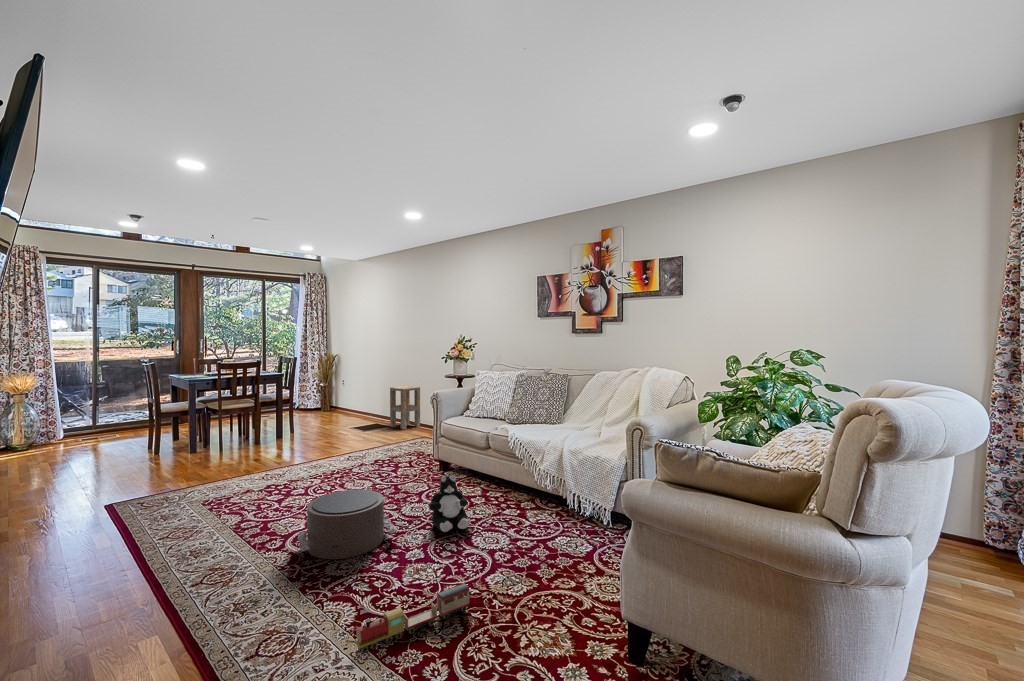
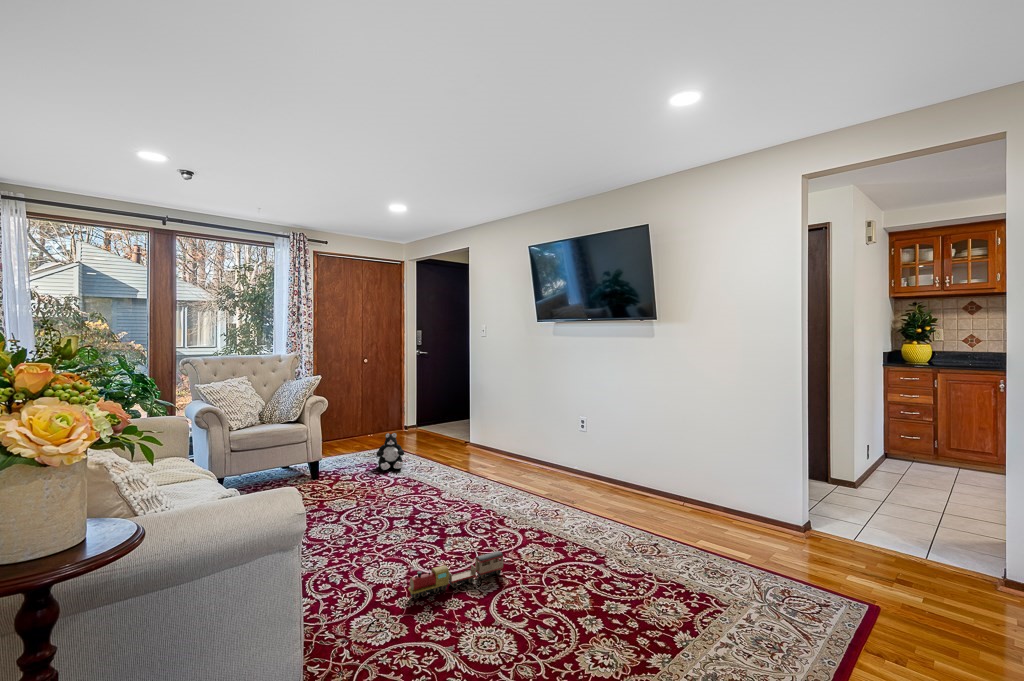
side table: present [390,386,420,430] -> none [426,386,455,428]
plush toy: present [429,474,471,532] -> present [376,433,404,470]
pouf: present [298,489,397,559] -> none [352,474,439,531]

